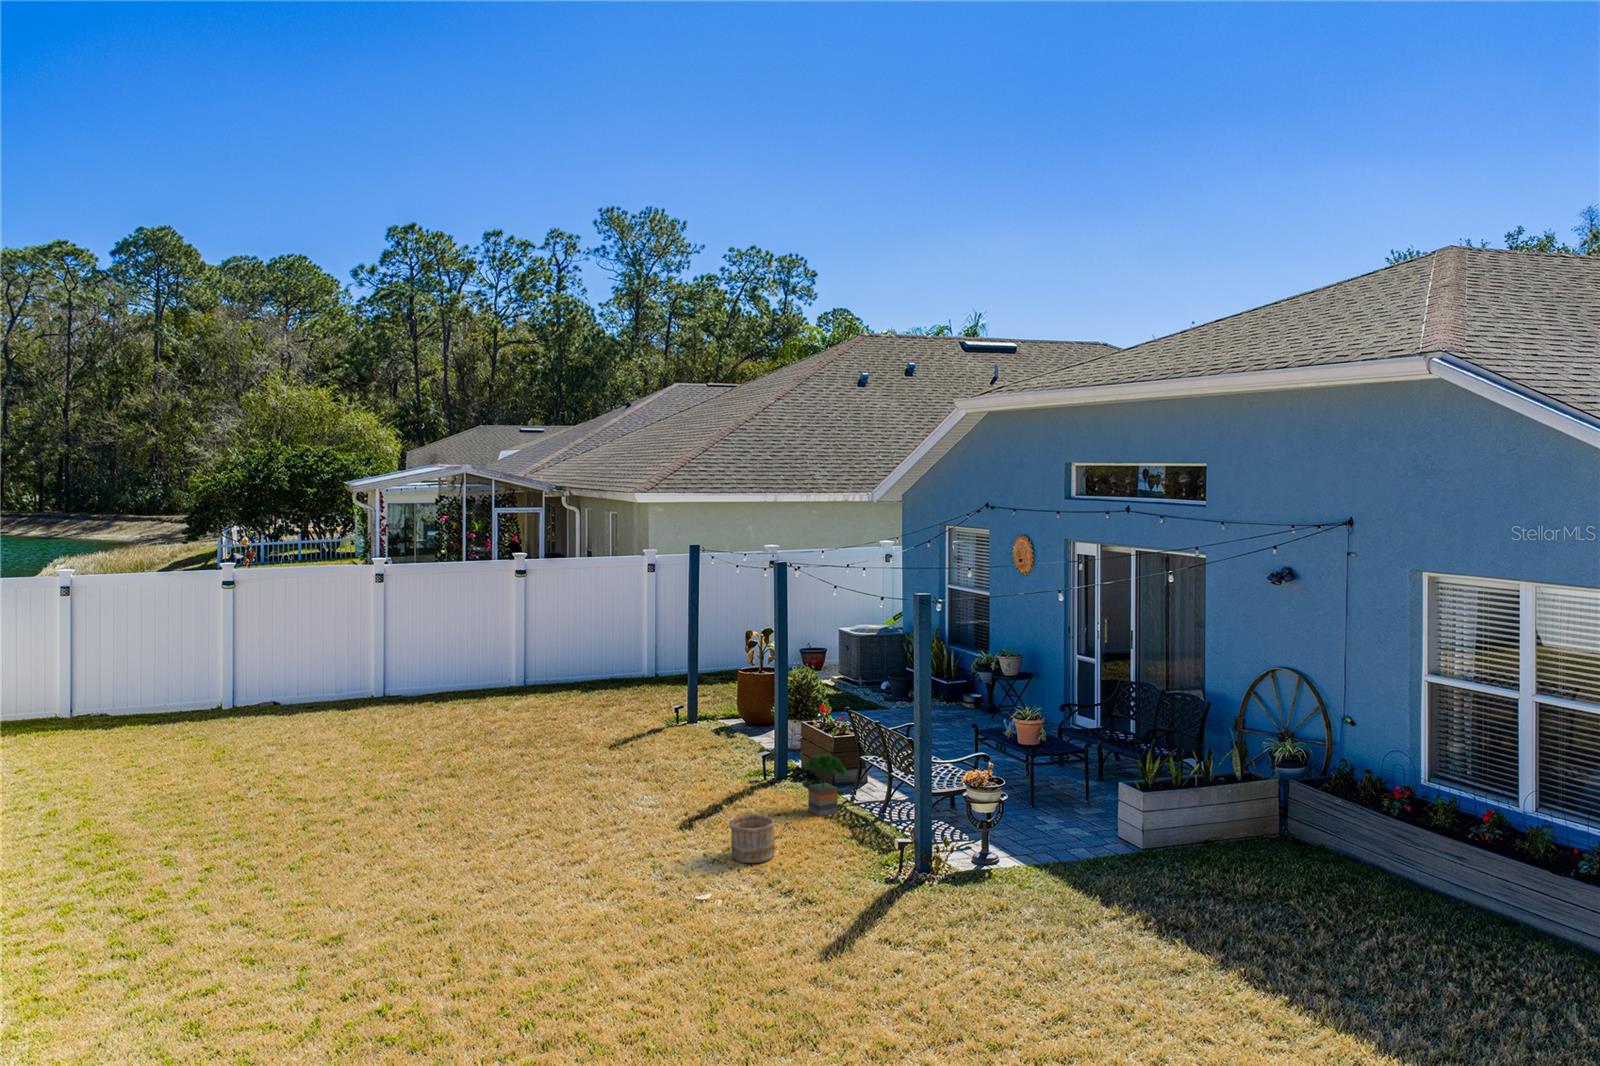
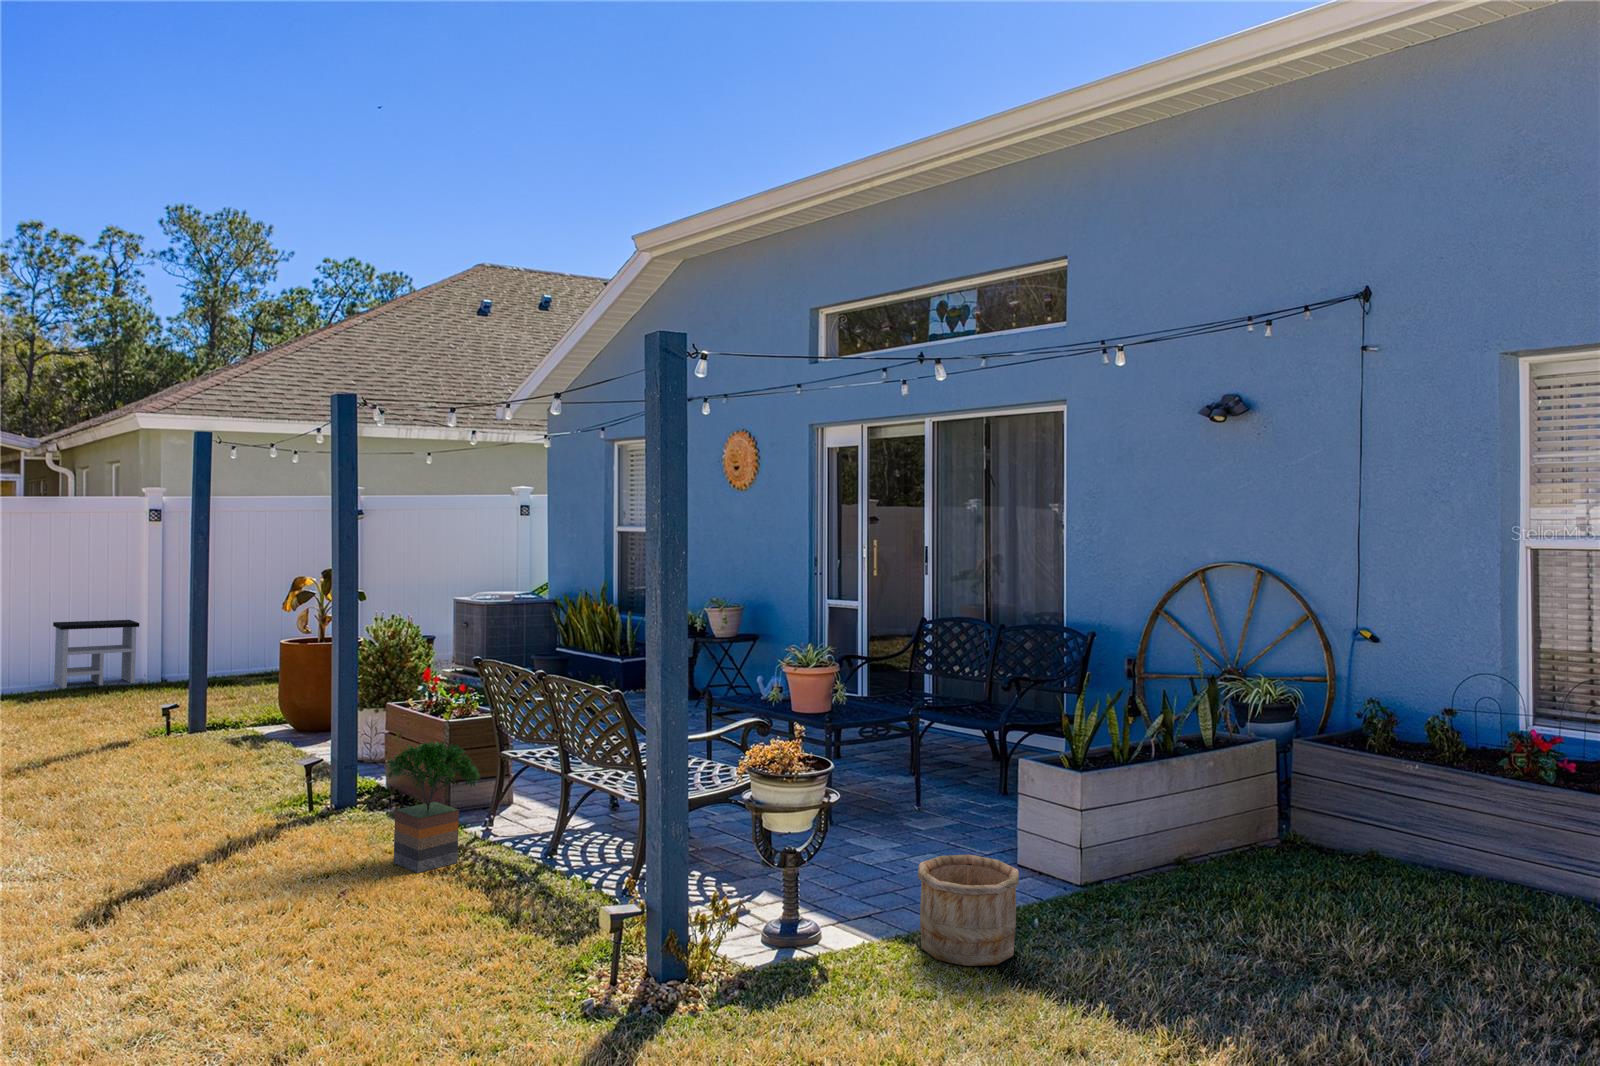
side table: none [611,645,655,687] -> present [53,620,139,688]
wooden bucket: present [730,815,775,863] -> present [918,855,1019,966]

